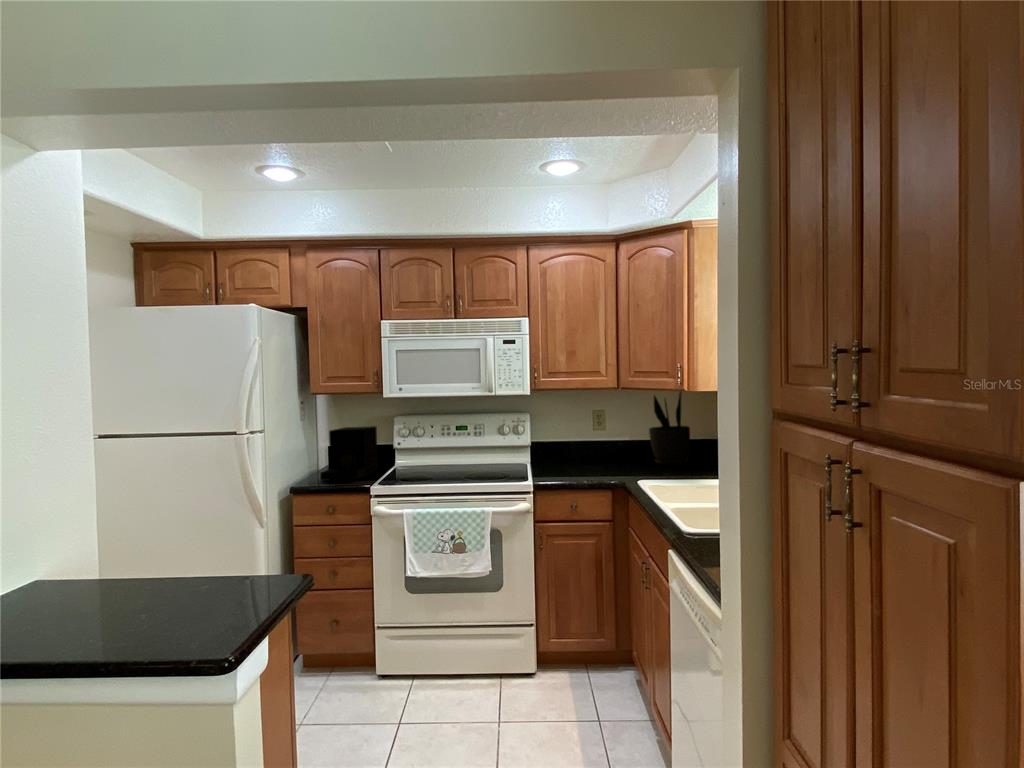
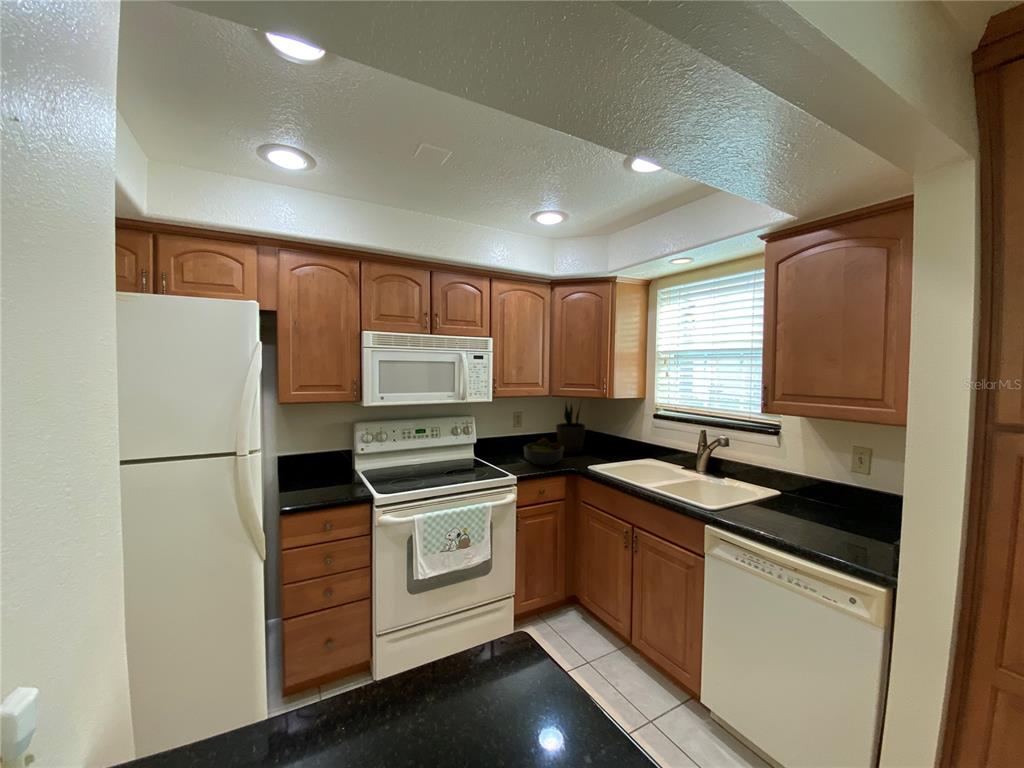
coffee maker: present [320,426,378,481] -> none [300,433,347,497]
fruit bowl: none [576,441,631,474] -> present [524,438,564,465]

